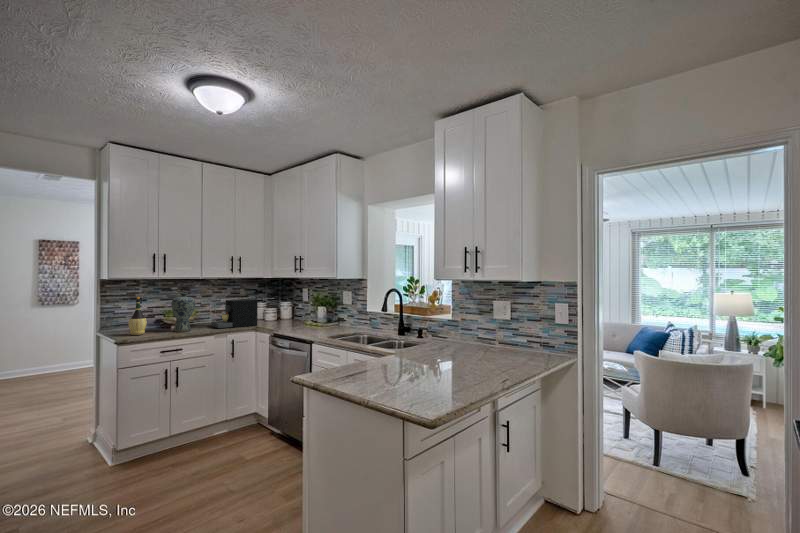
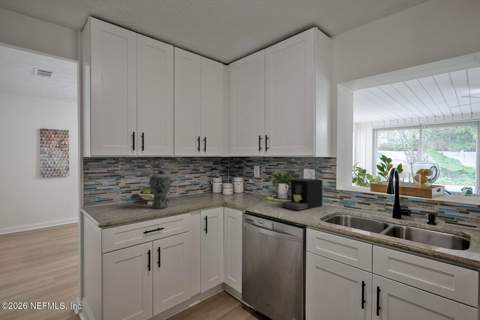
wine bottle: present [128,297,147,335] -> none [111,174,128,213]
coffee maker: present [211,299,257,328] -> present [282,179,322,210]

